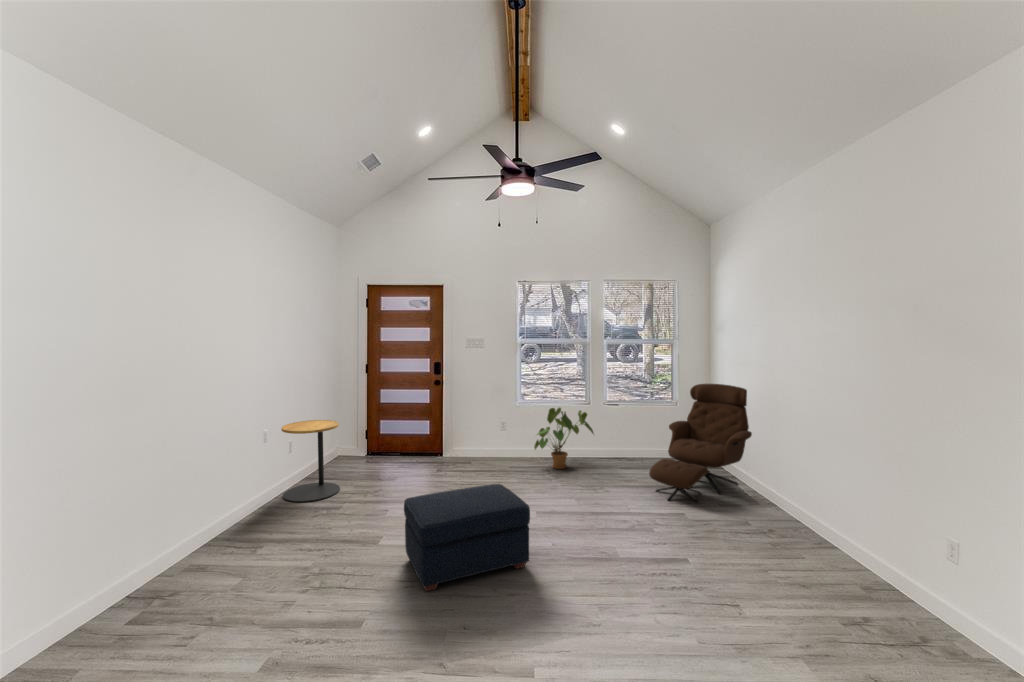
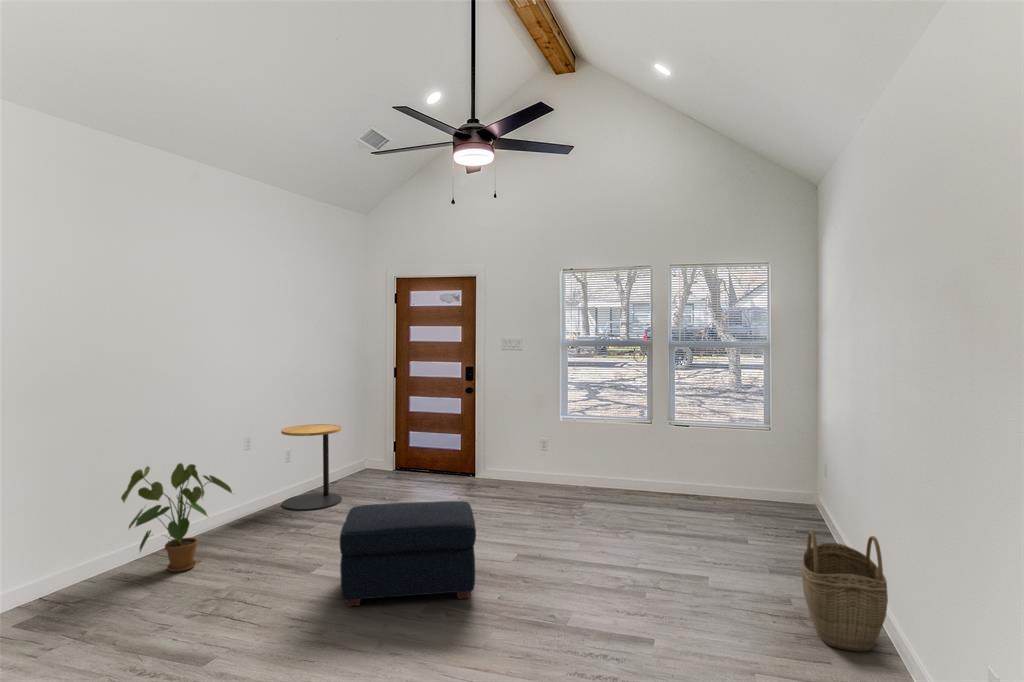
lounge chair: present [649,384,752,503] -> none [694,400,852,556]
house plant: present [534,408,594,469] -> present [121,463,232,572]
woven basket: none [767,485,837,568] -> present [802,530,888,652]

